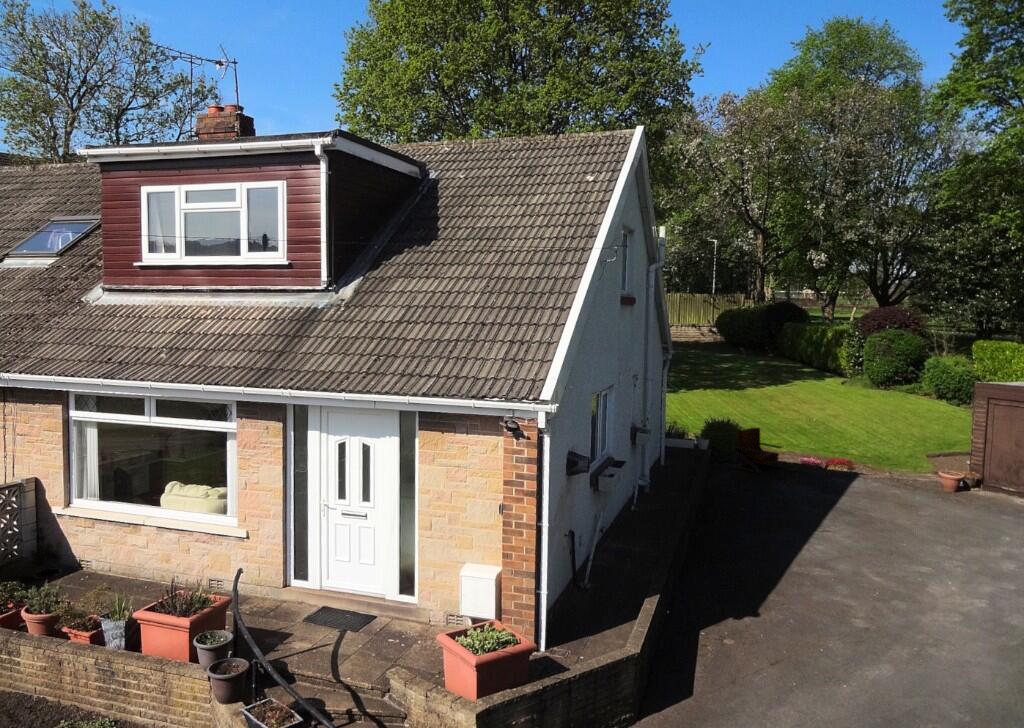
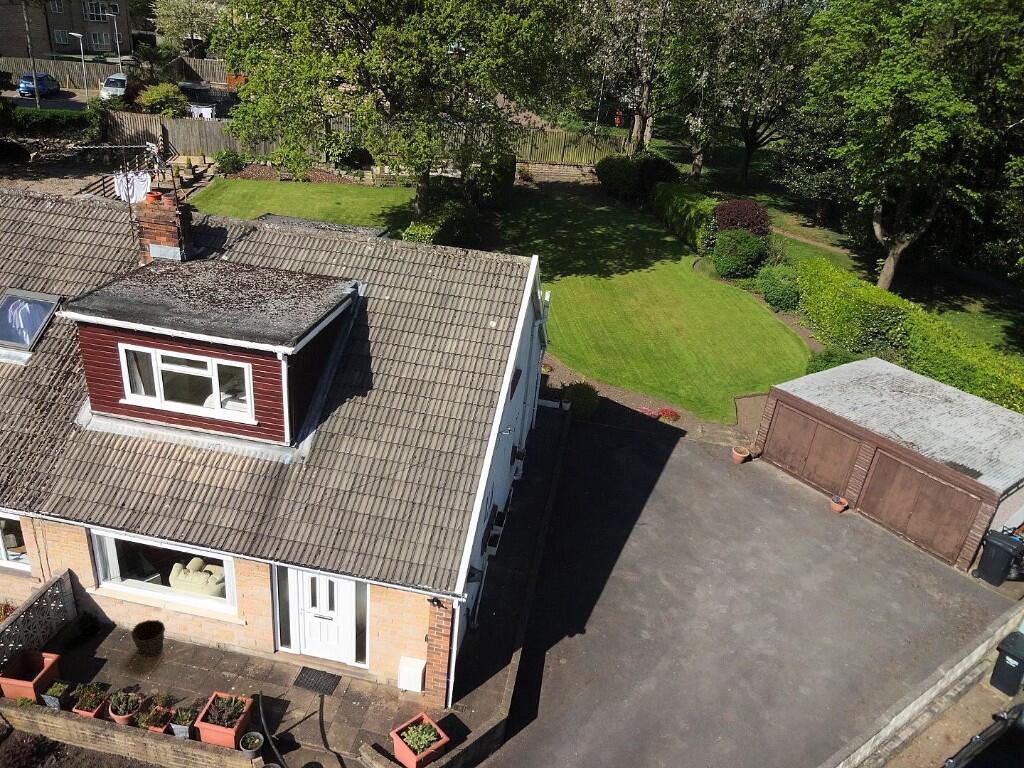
lounge chair: present [731,428,782,473] -> none [587,391,628,433]
wooden bucket: none [92,547,140,594] -> present [131,620,165,657]

